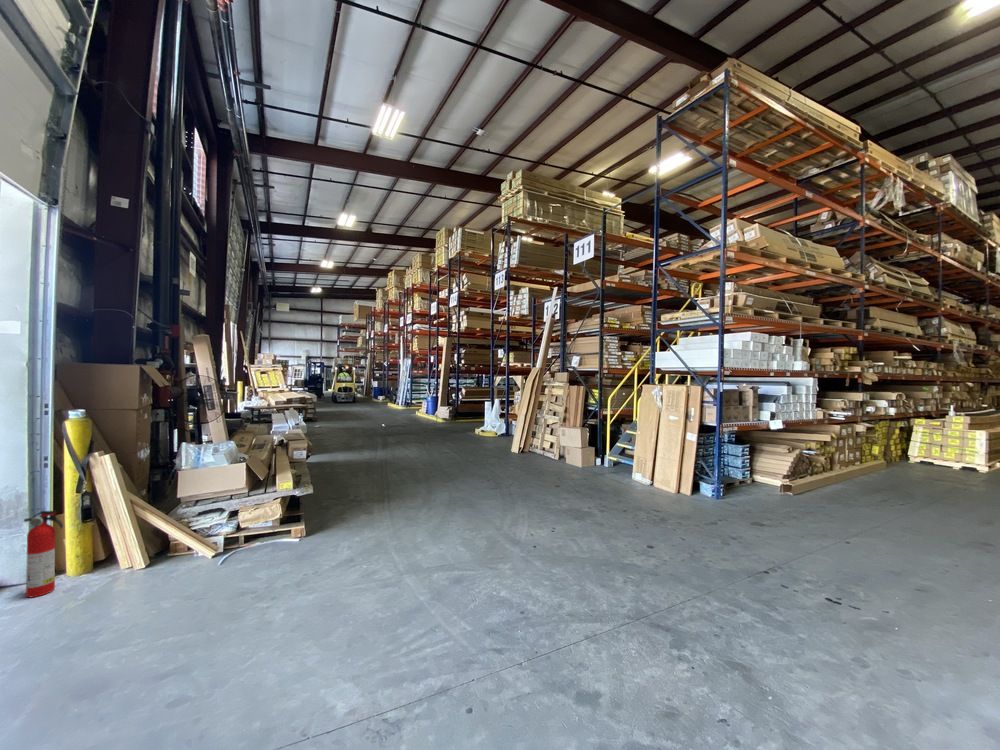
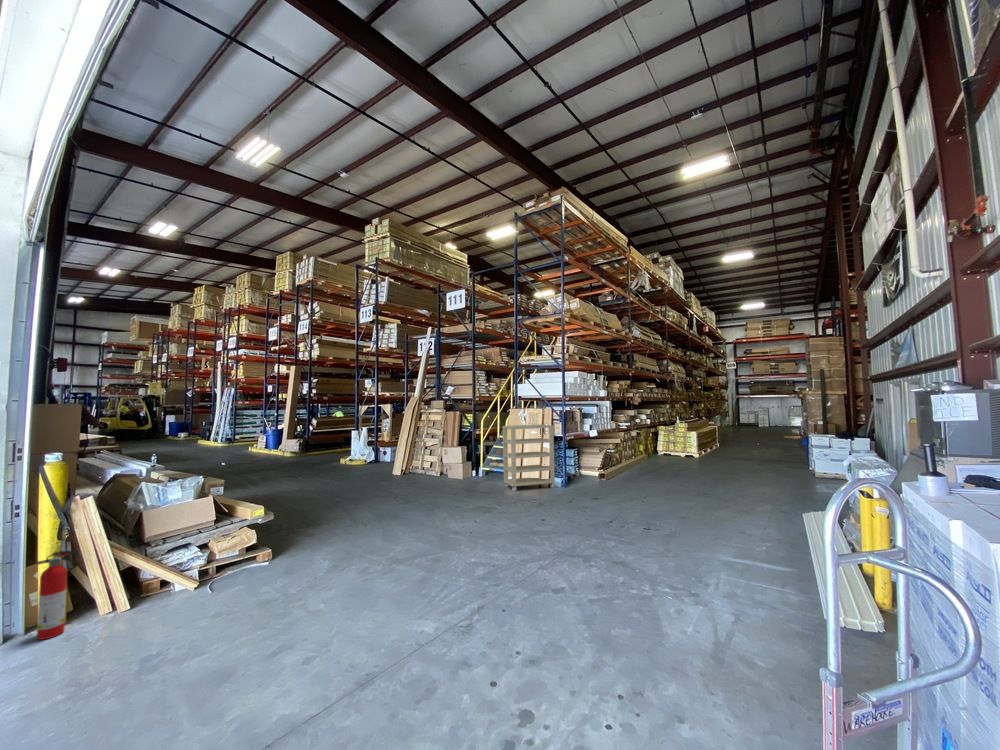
shelving unit: none [627,406,701,496] -> present [503,425,555,491]

